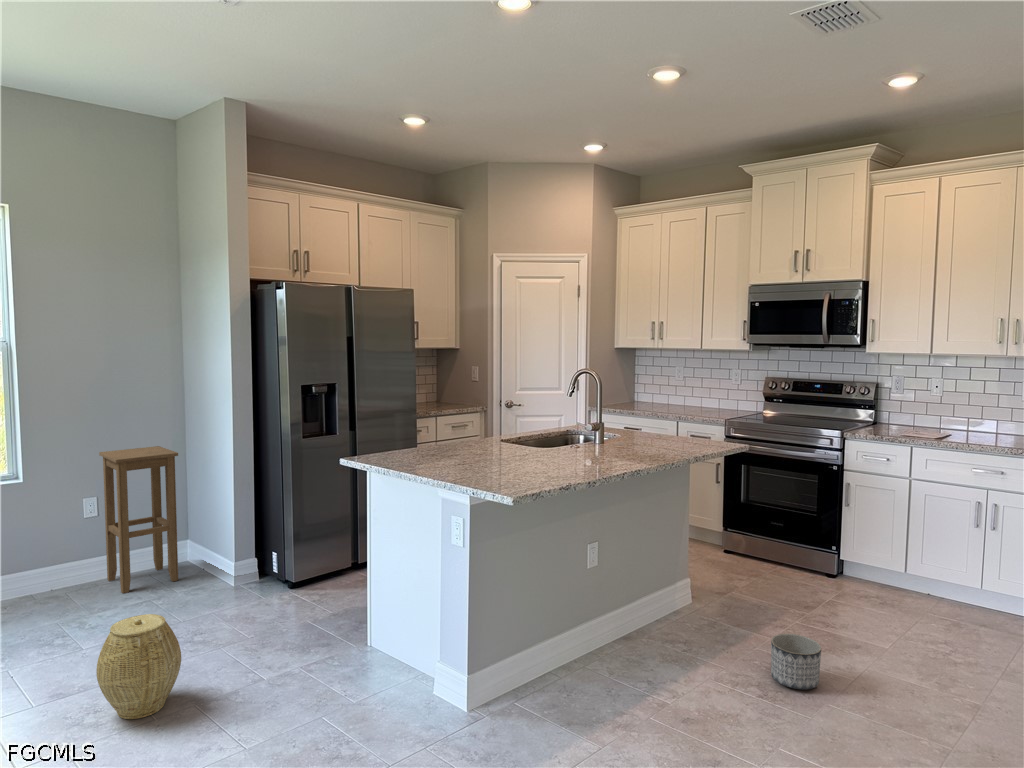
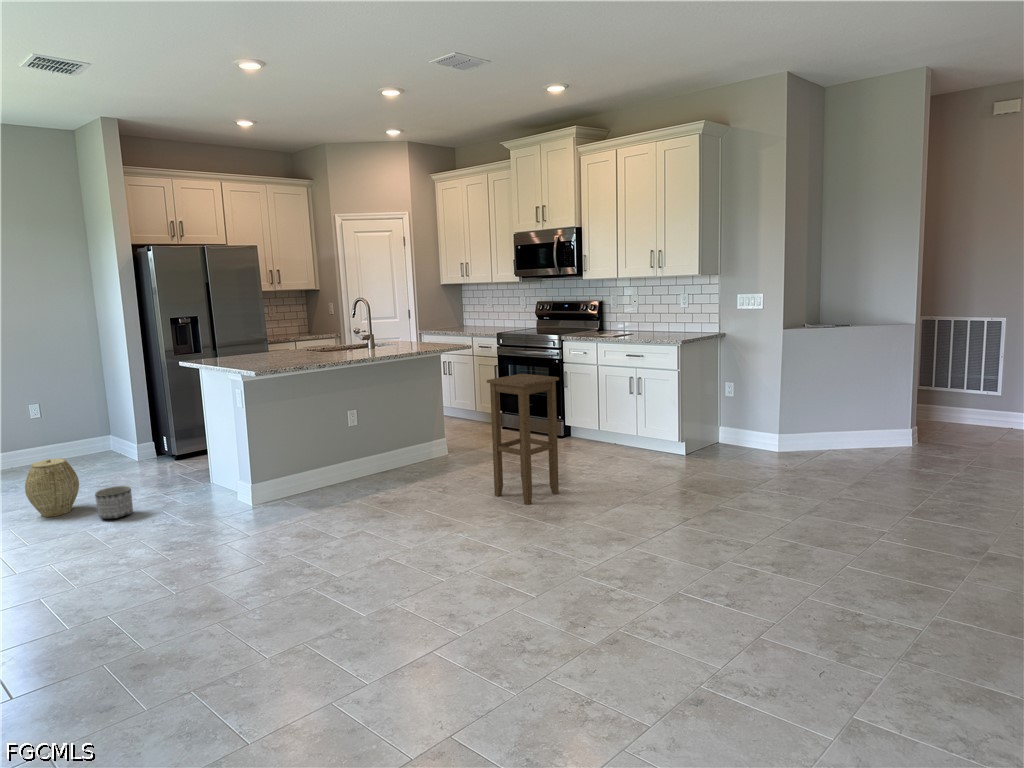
stool: present [99,446,178,593] -> present [487,374,559,505]
planter: present [771,634,821,690] -> present [95,486,133,519]

